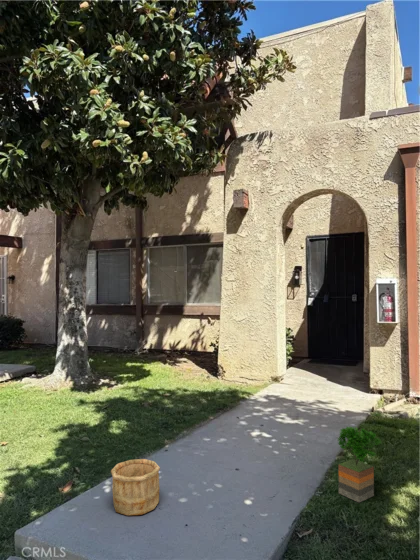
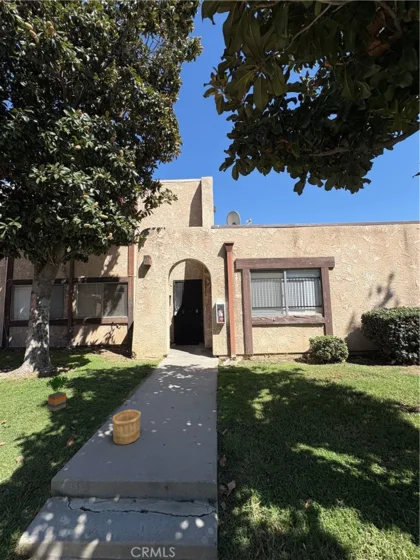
potted tree: present [338,427,381,503] -> present [46,376,70,411]

